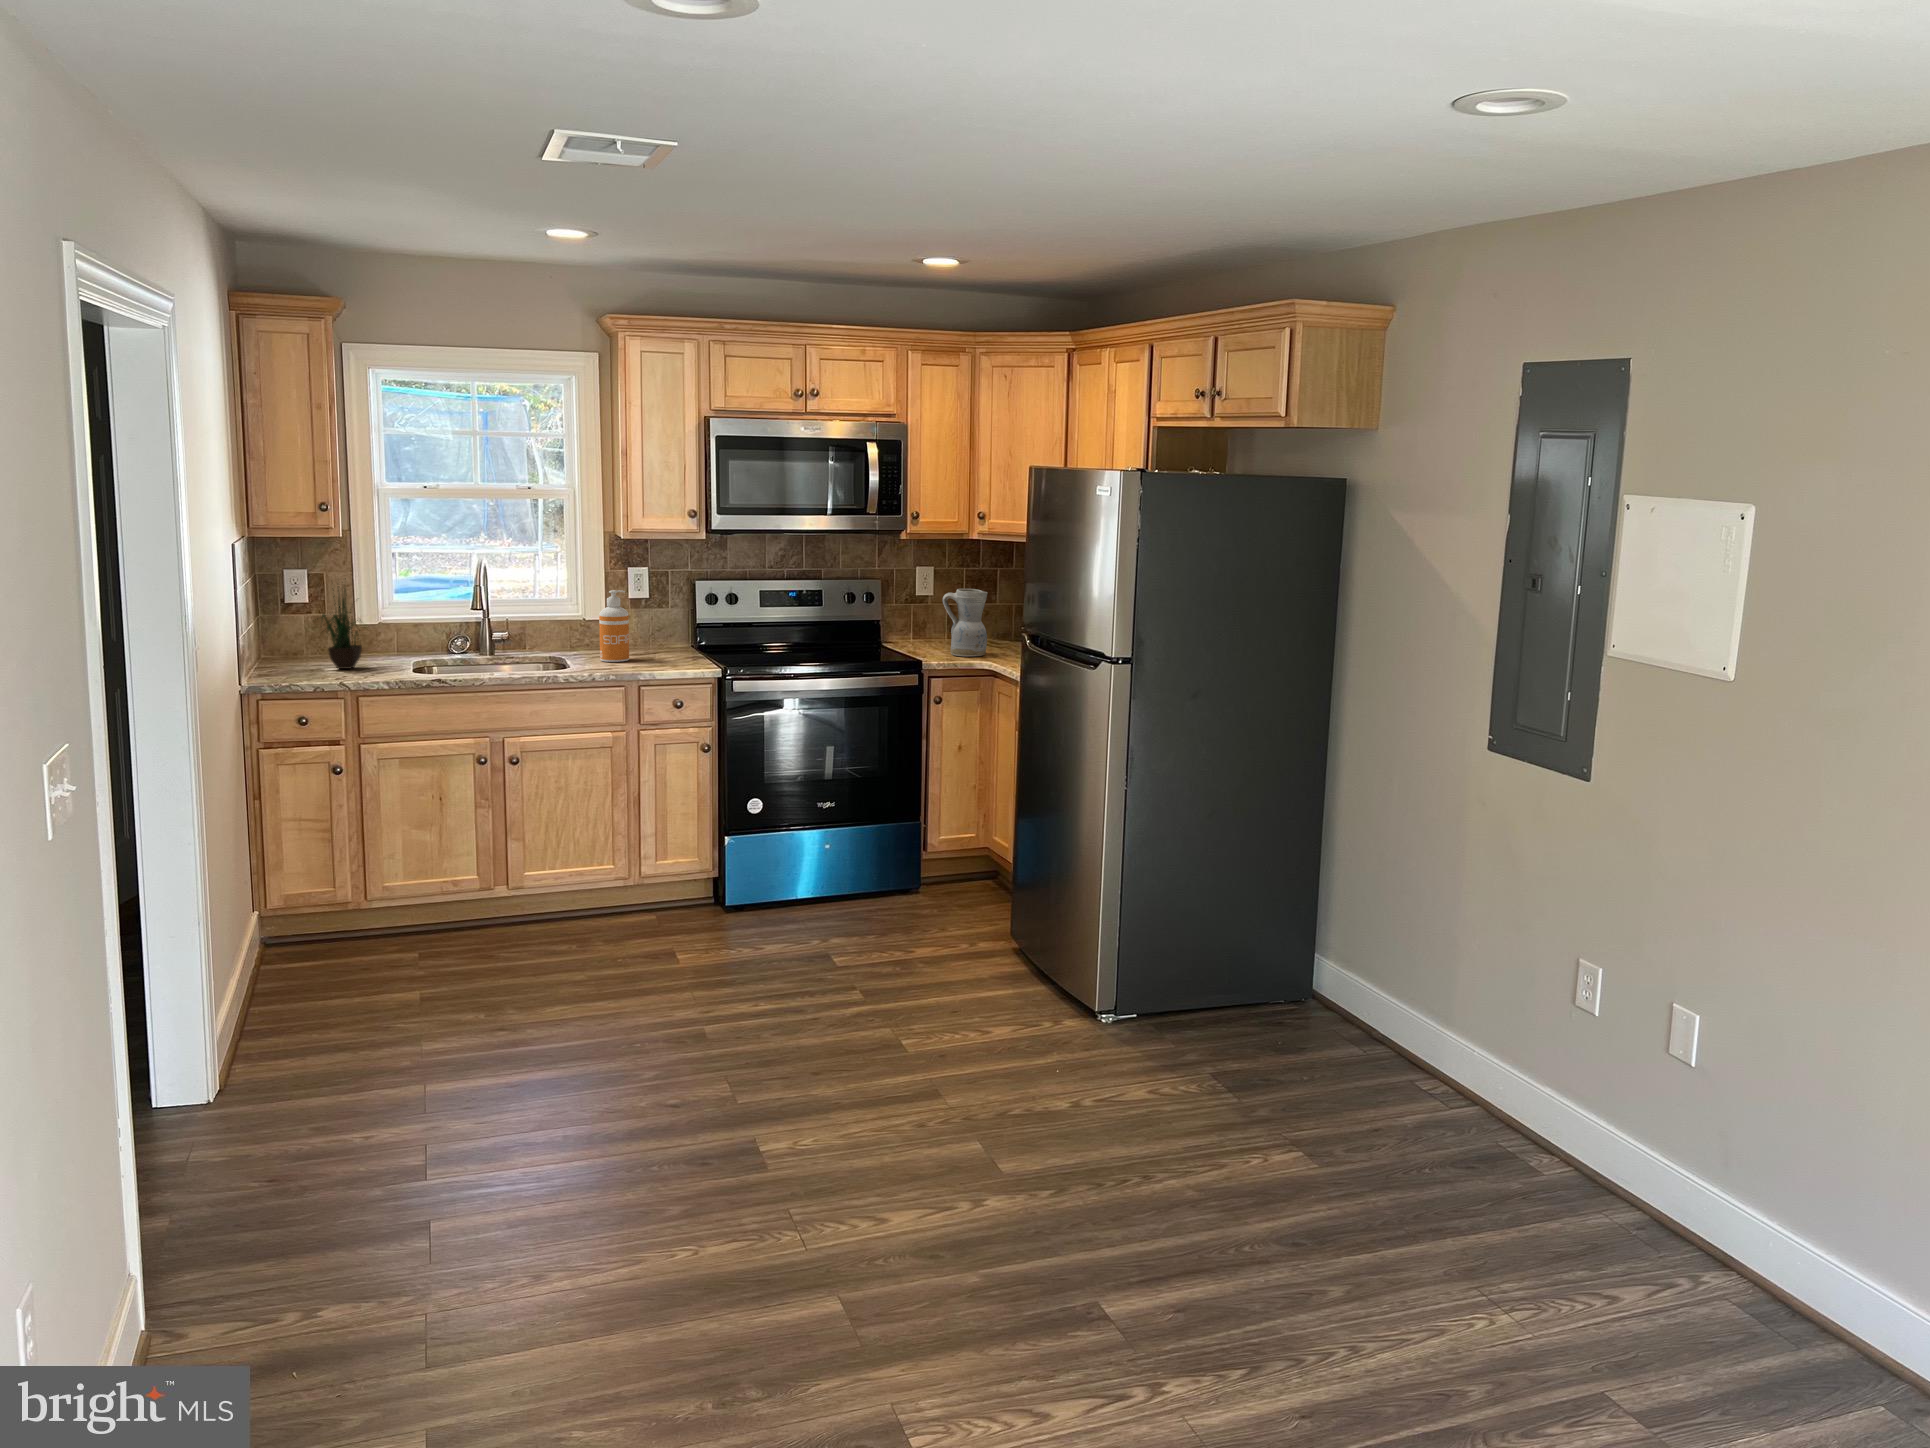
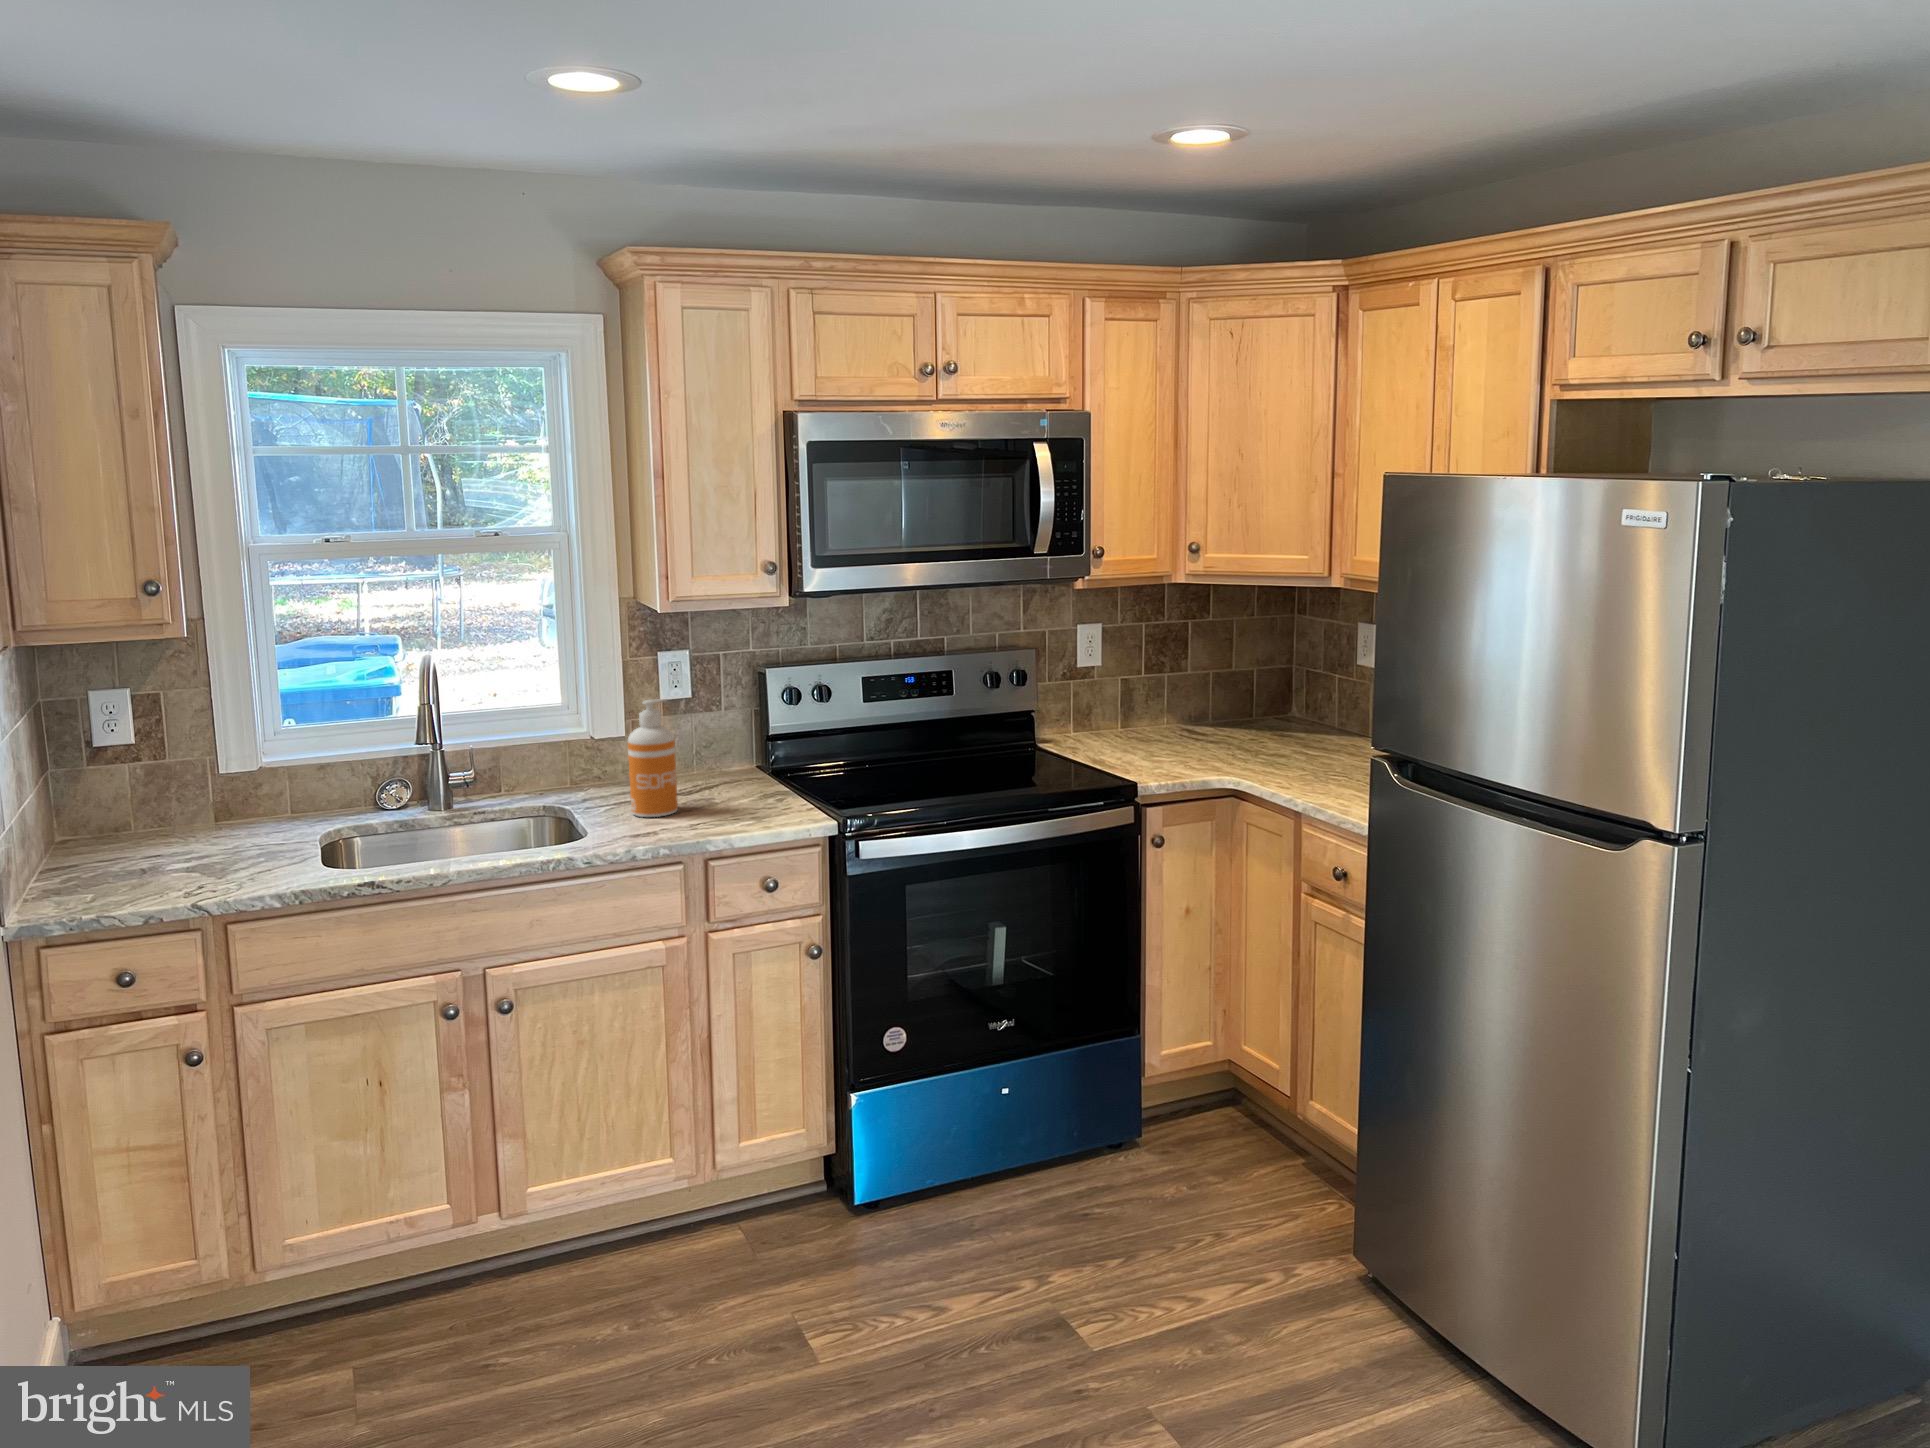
potted plant: present [322,578,362,669] -> none [134,687,246,865]
ceramic pitcher: present [943,589,988,656] -> none [1155,664,1226,770]

